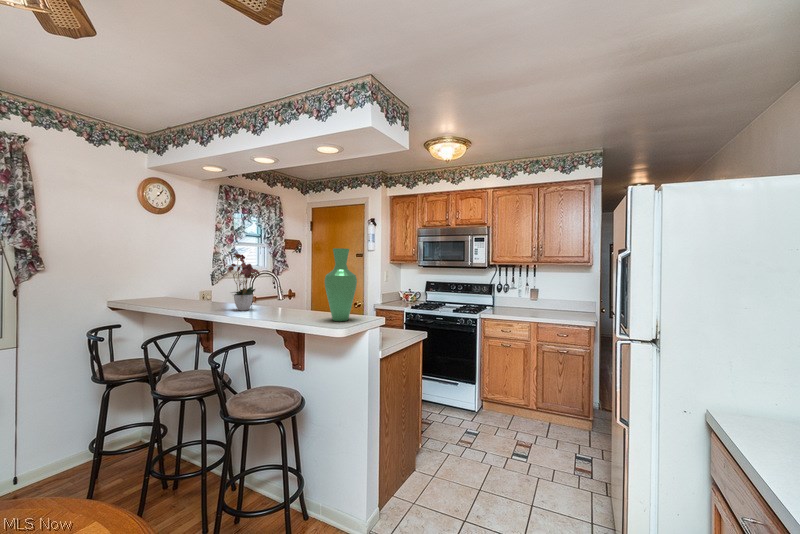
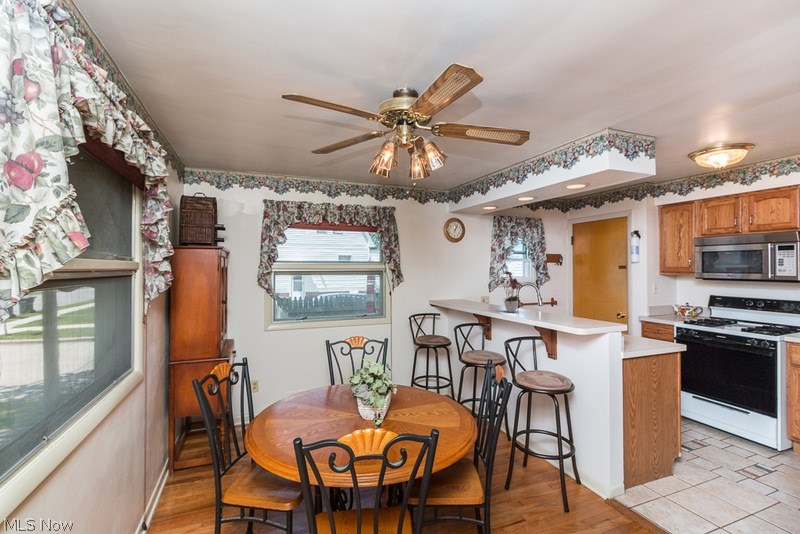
vase: present [325,248,357,321] -> none [569,269,597,325]

